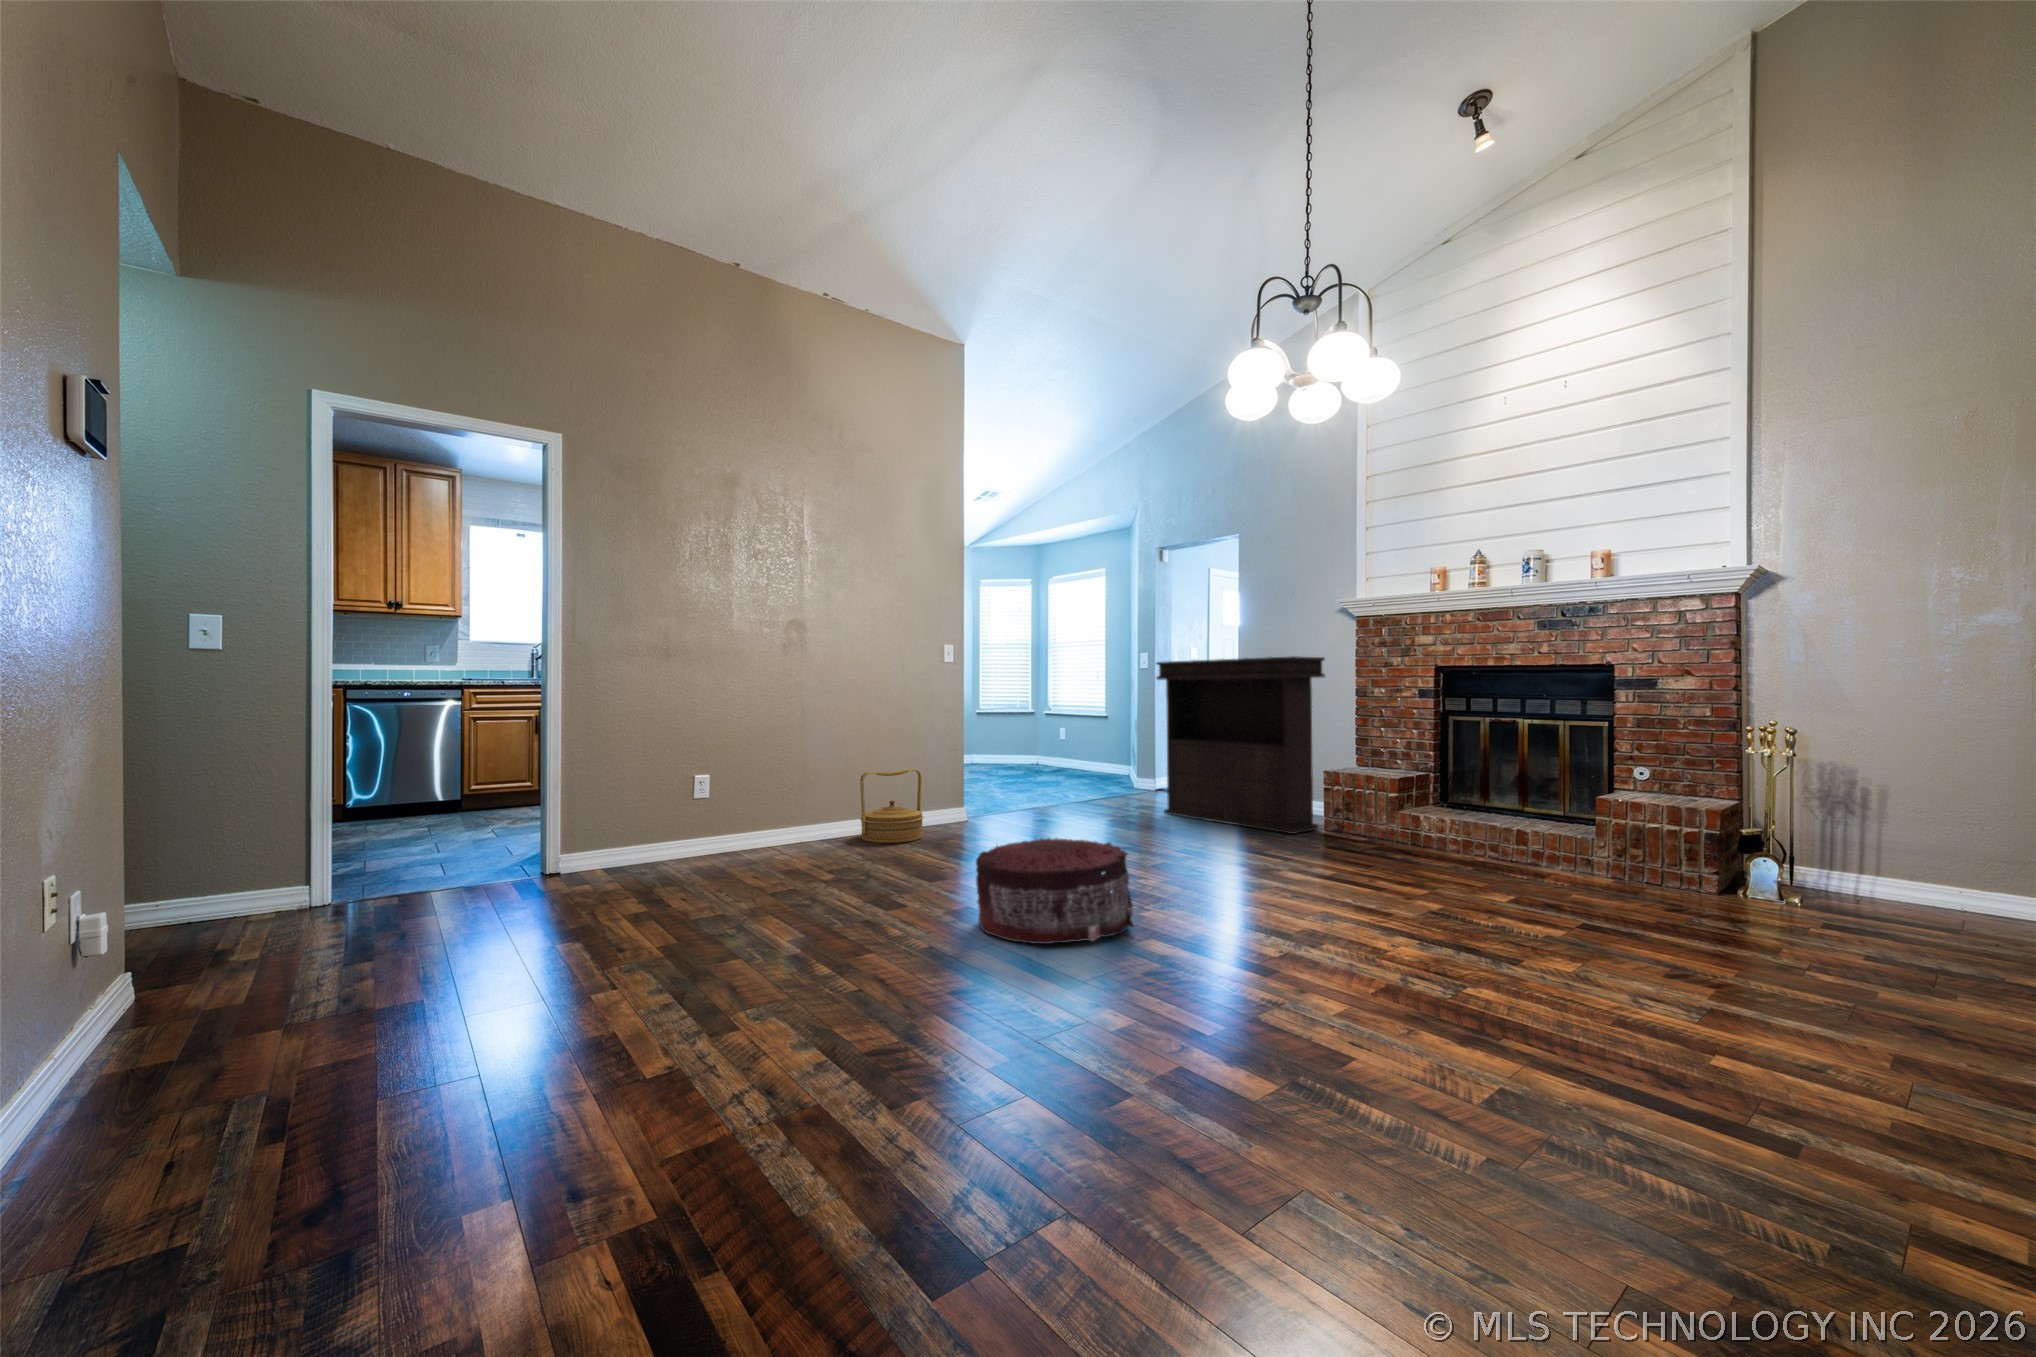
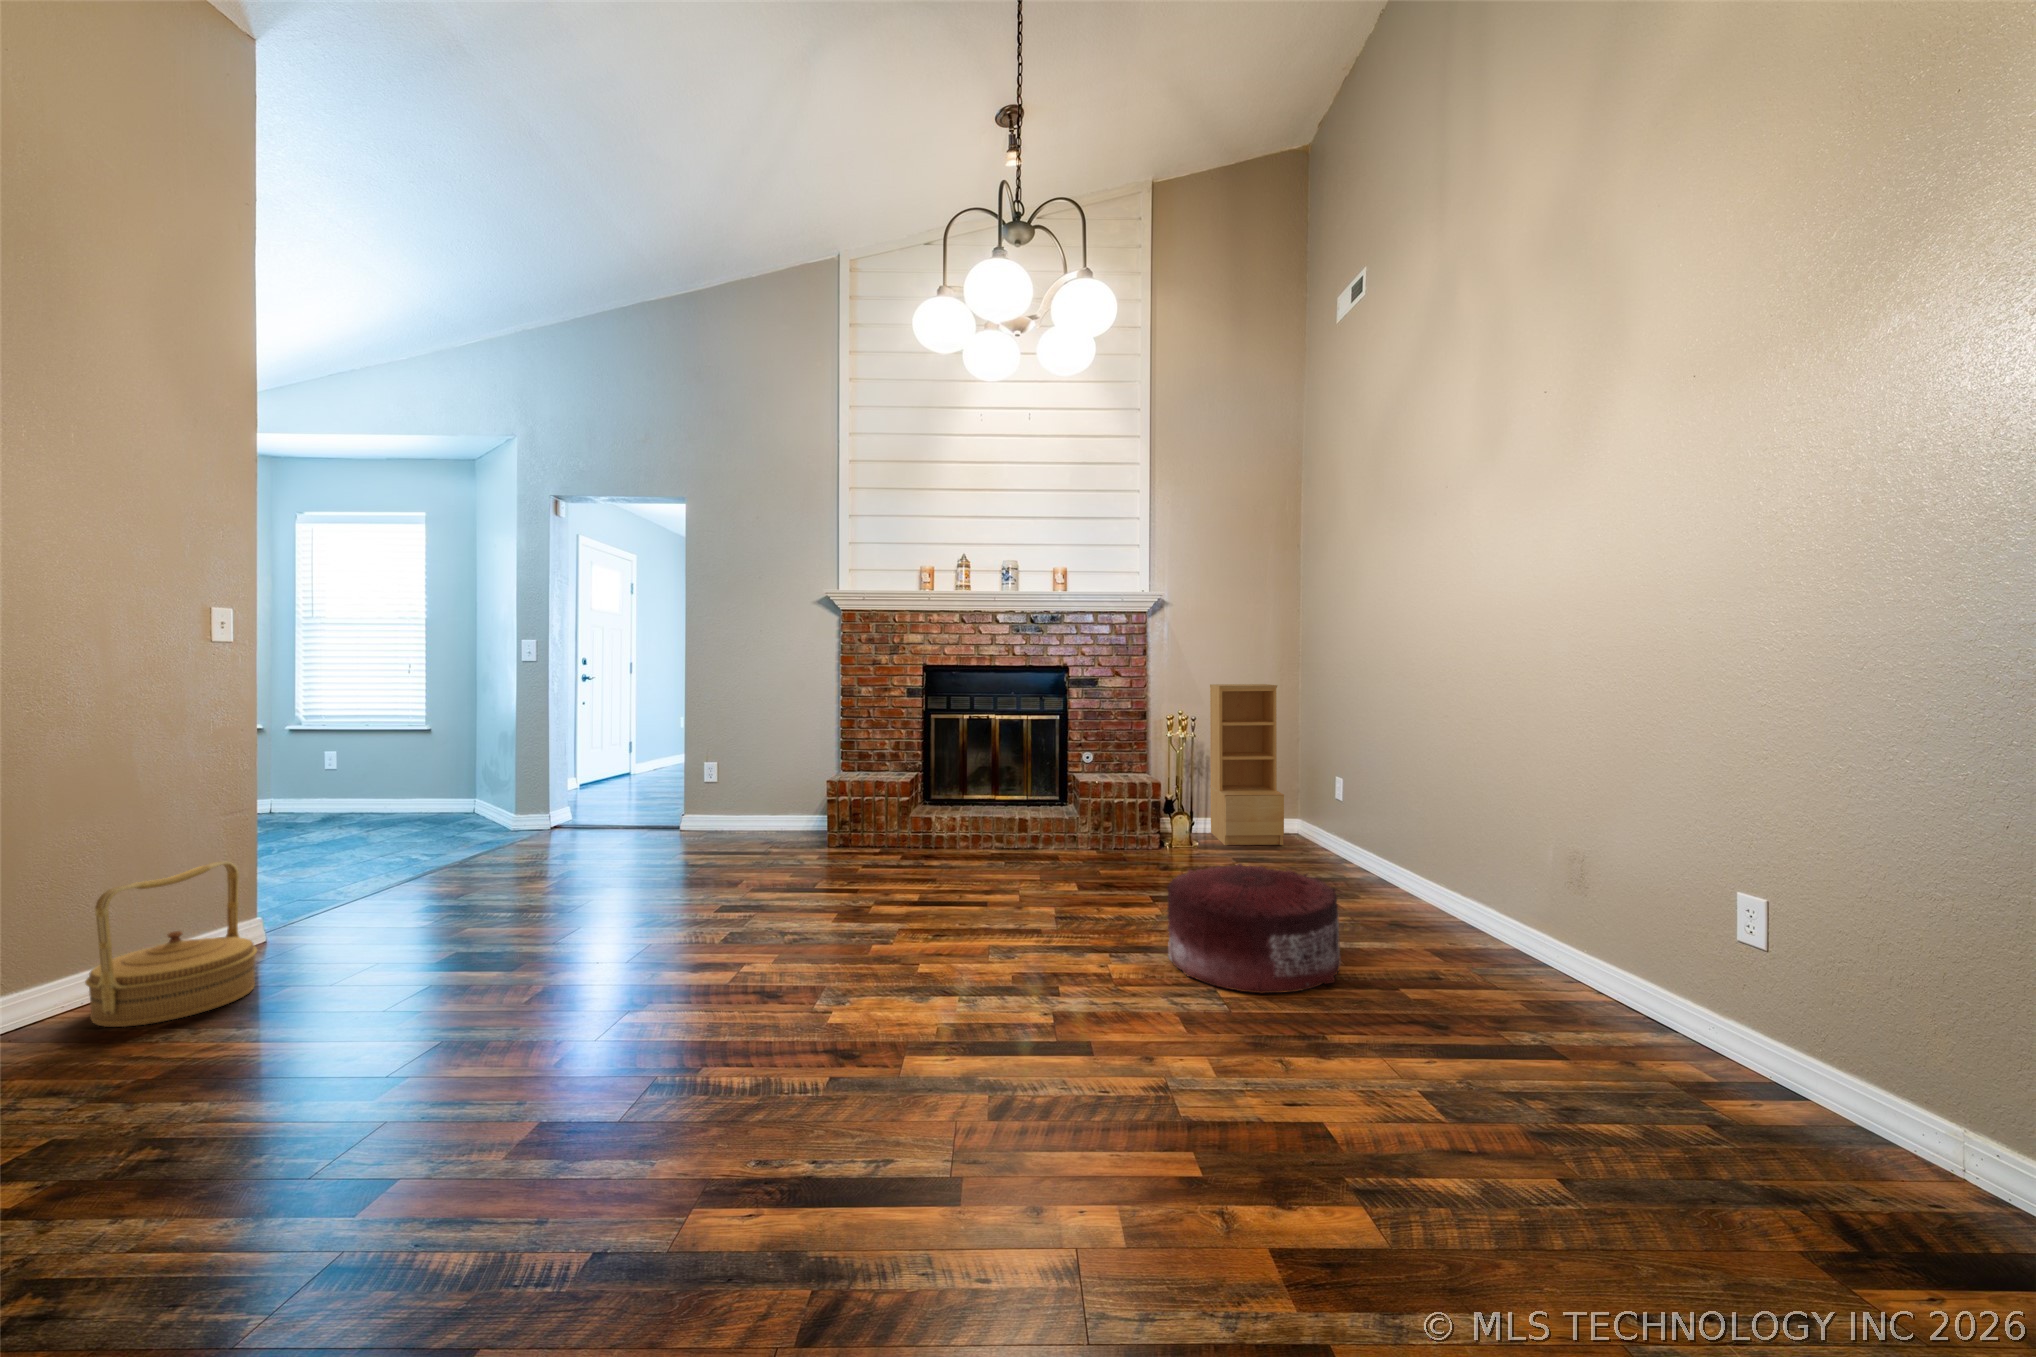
console table: present [1157,656,1325,834] -> none [604,656,826,855]
bookshelf: none [1835,684,1966,926] -> present [1210,684,1284,846]
pouf: present [976,838,1133,944] -> present [1167,863,1341,993]

